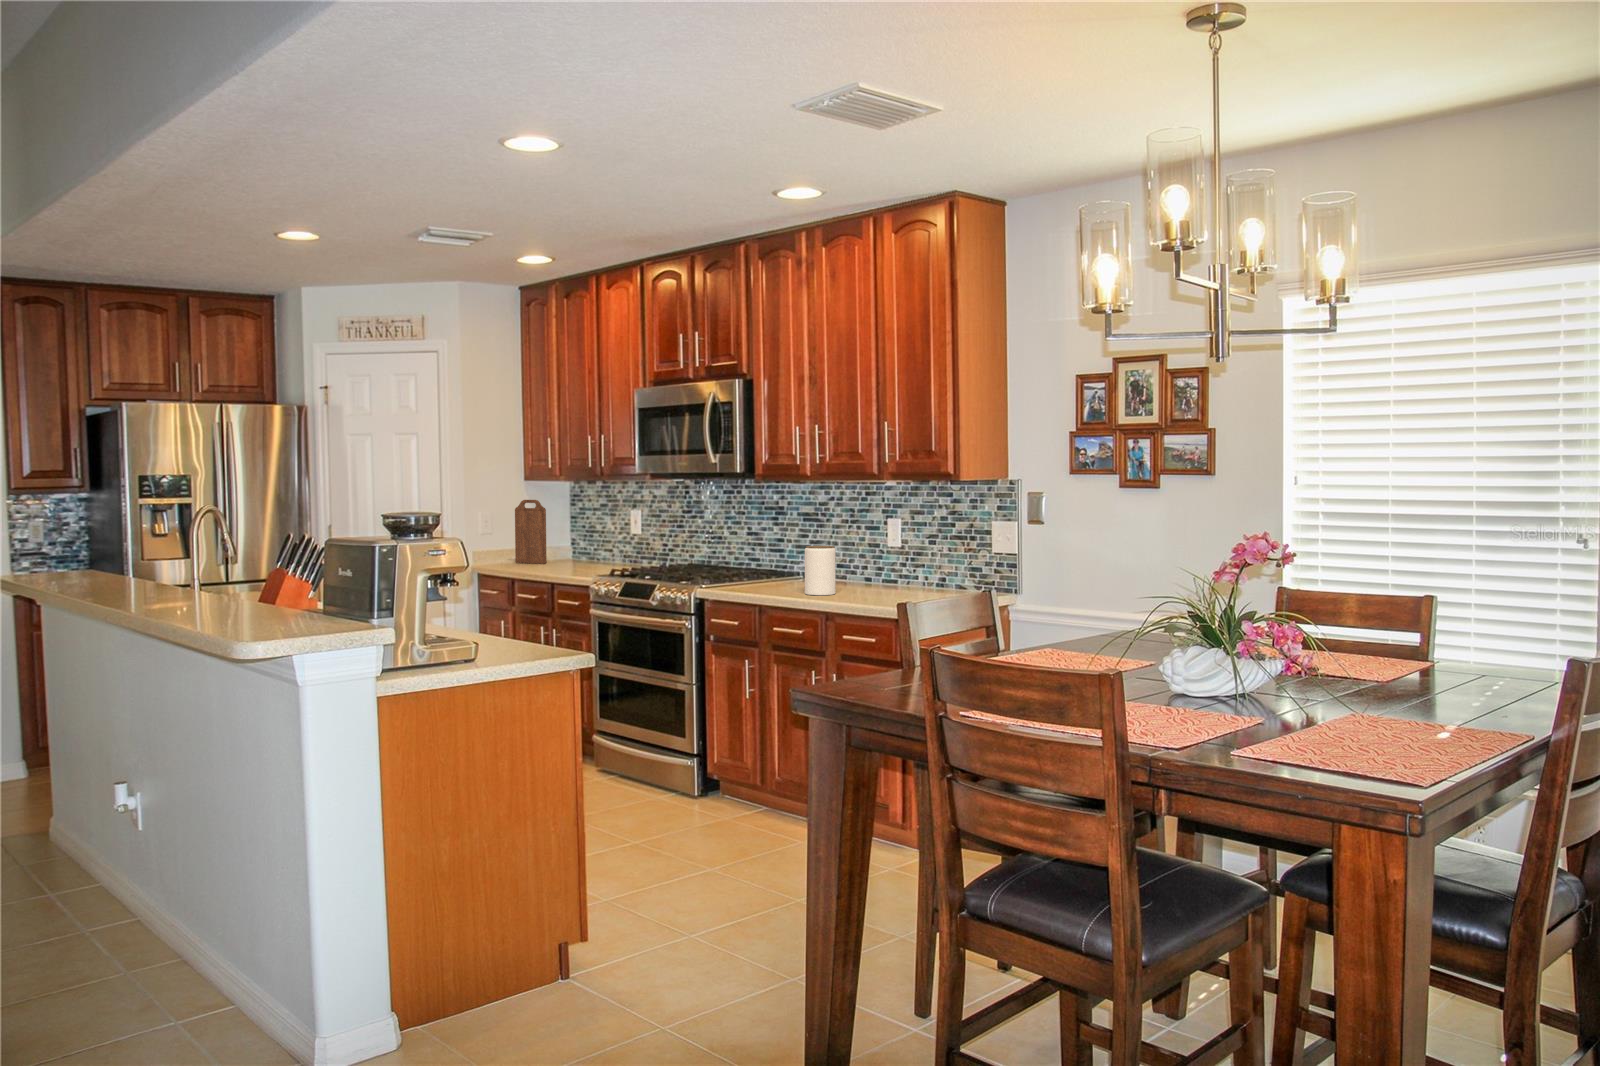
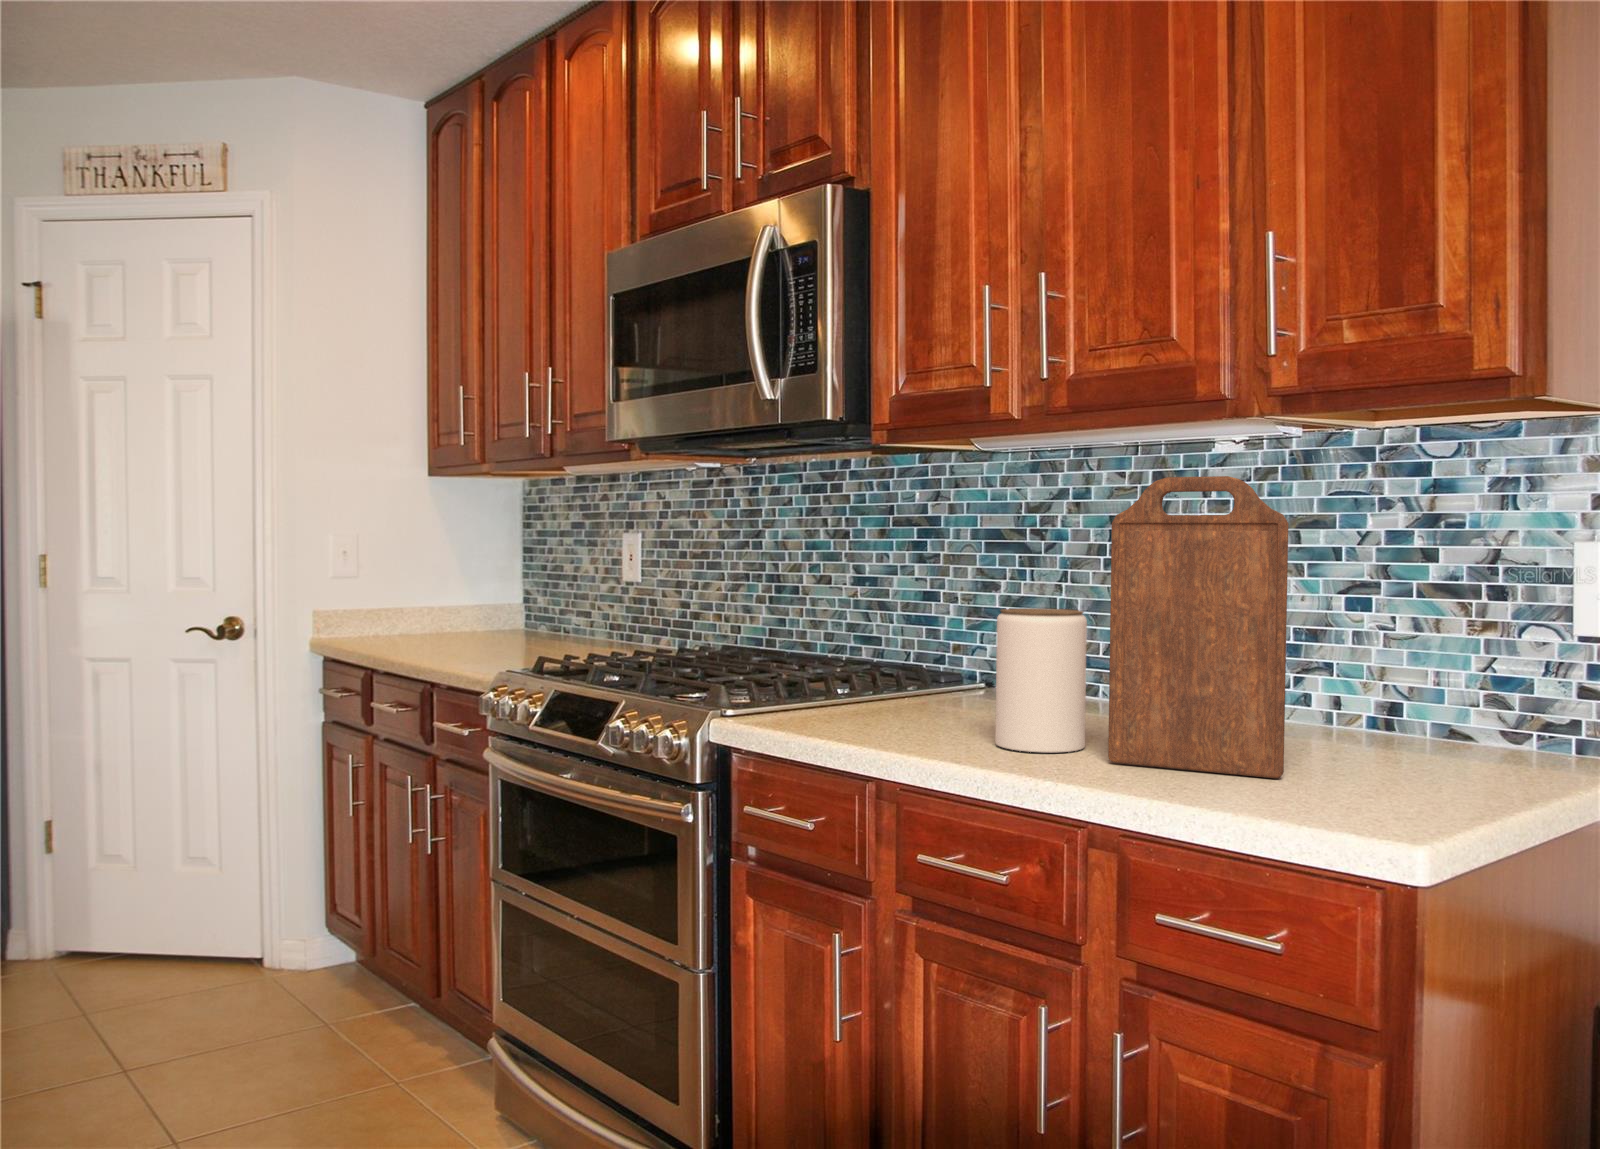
cutting board: present [515,500,547,564] -> present [1108,476,1289,778]

